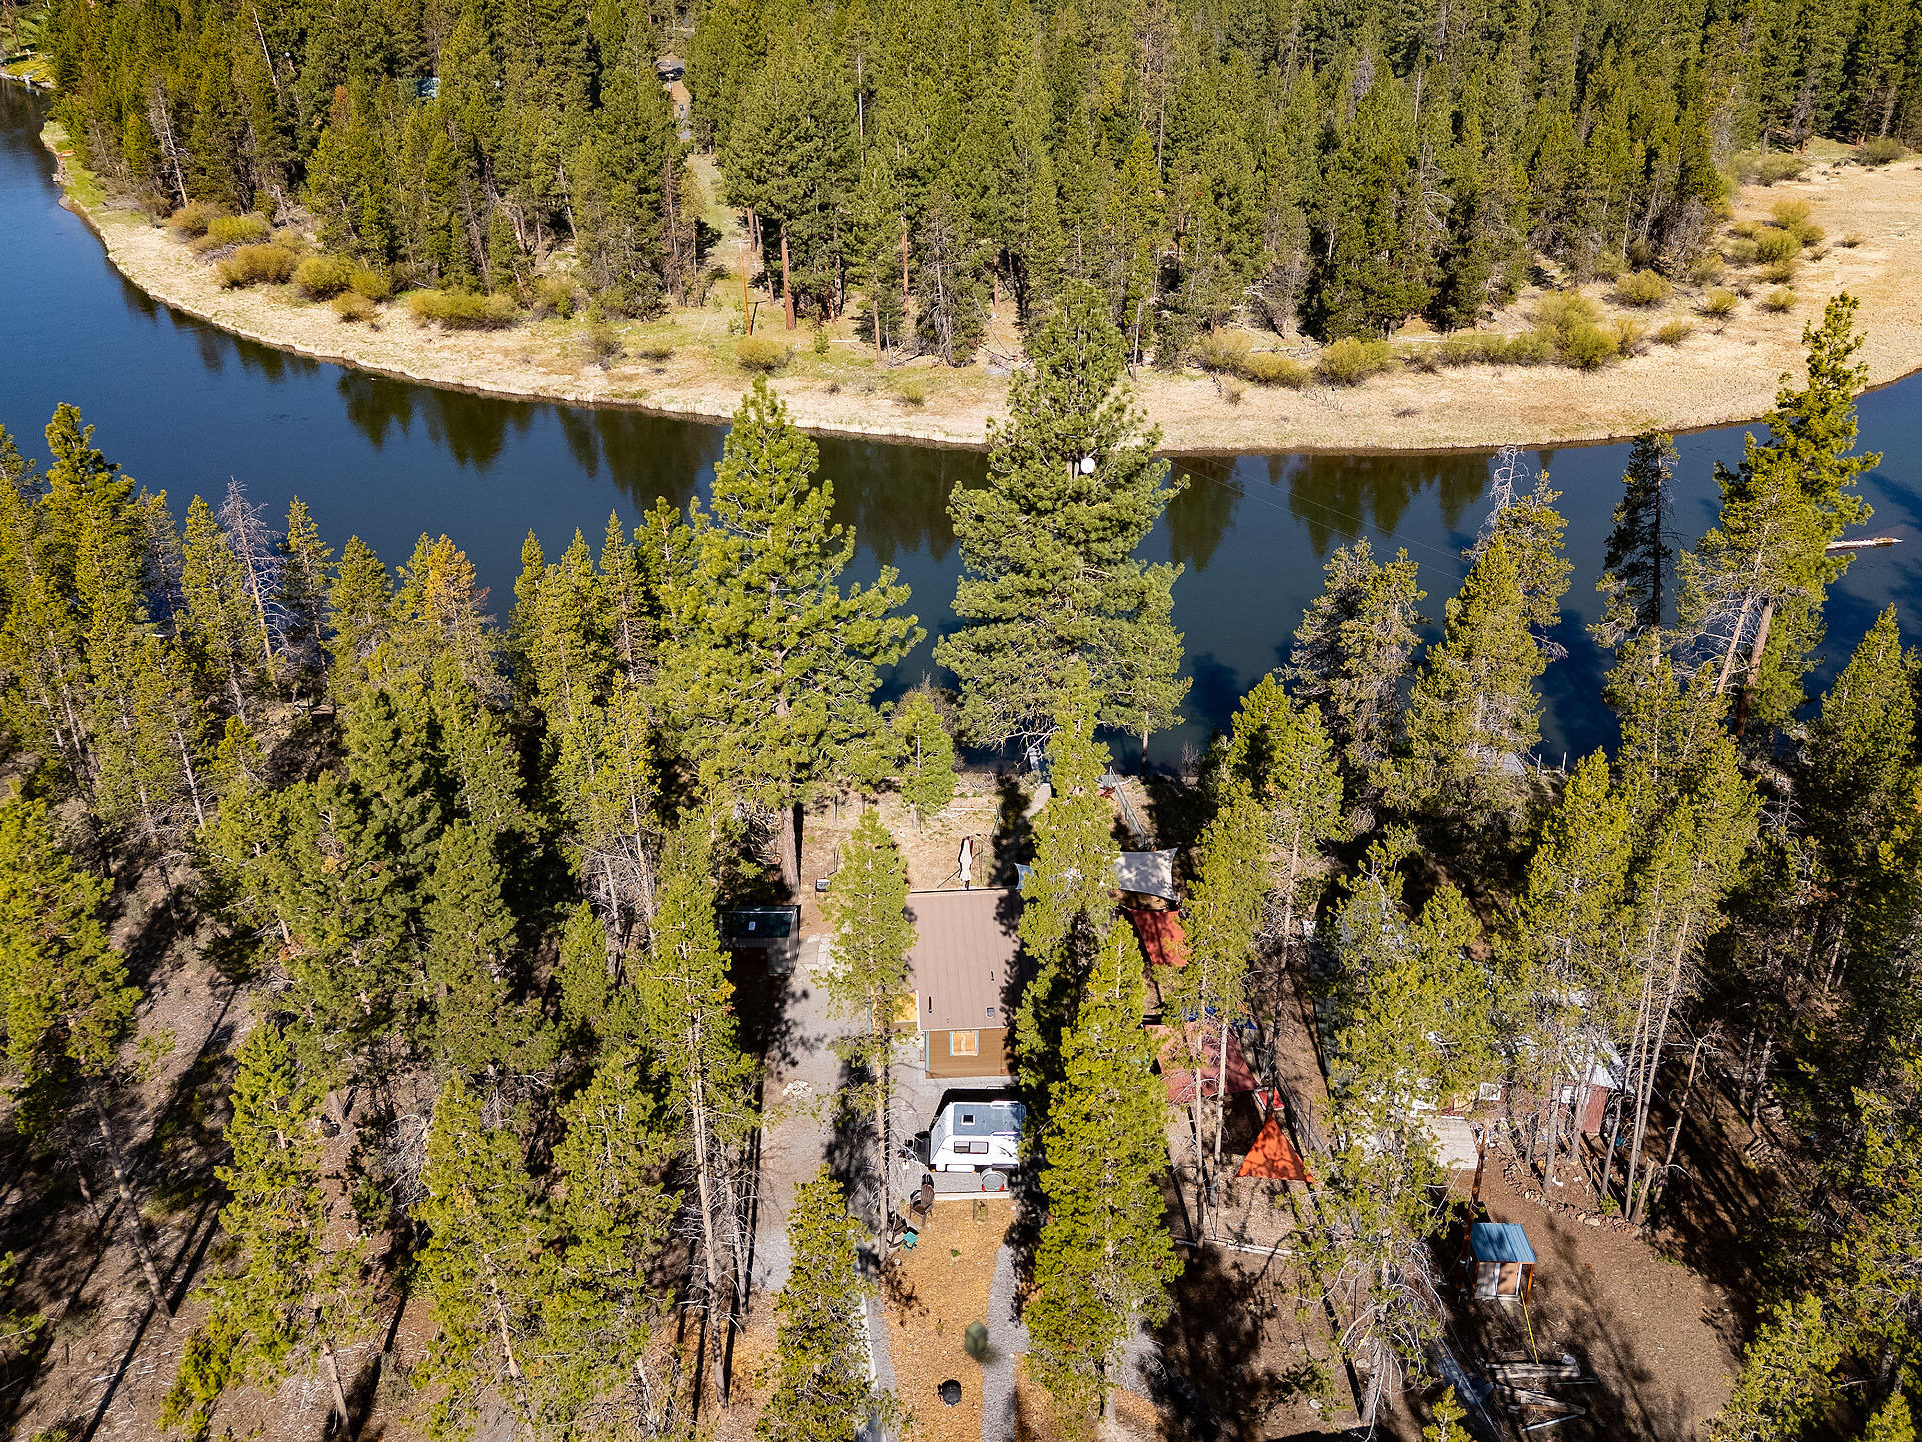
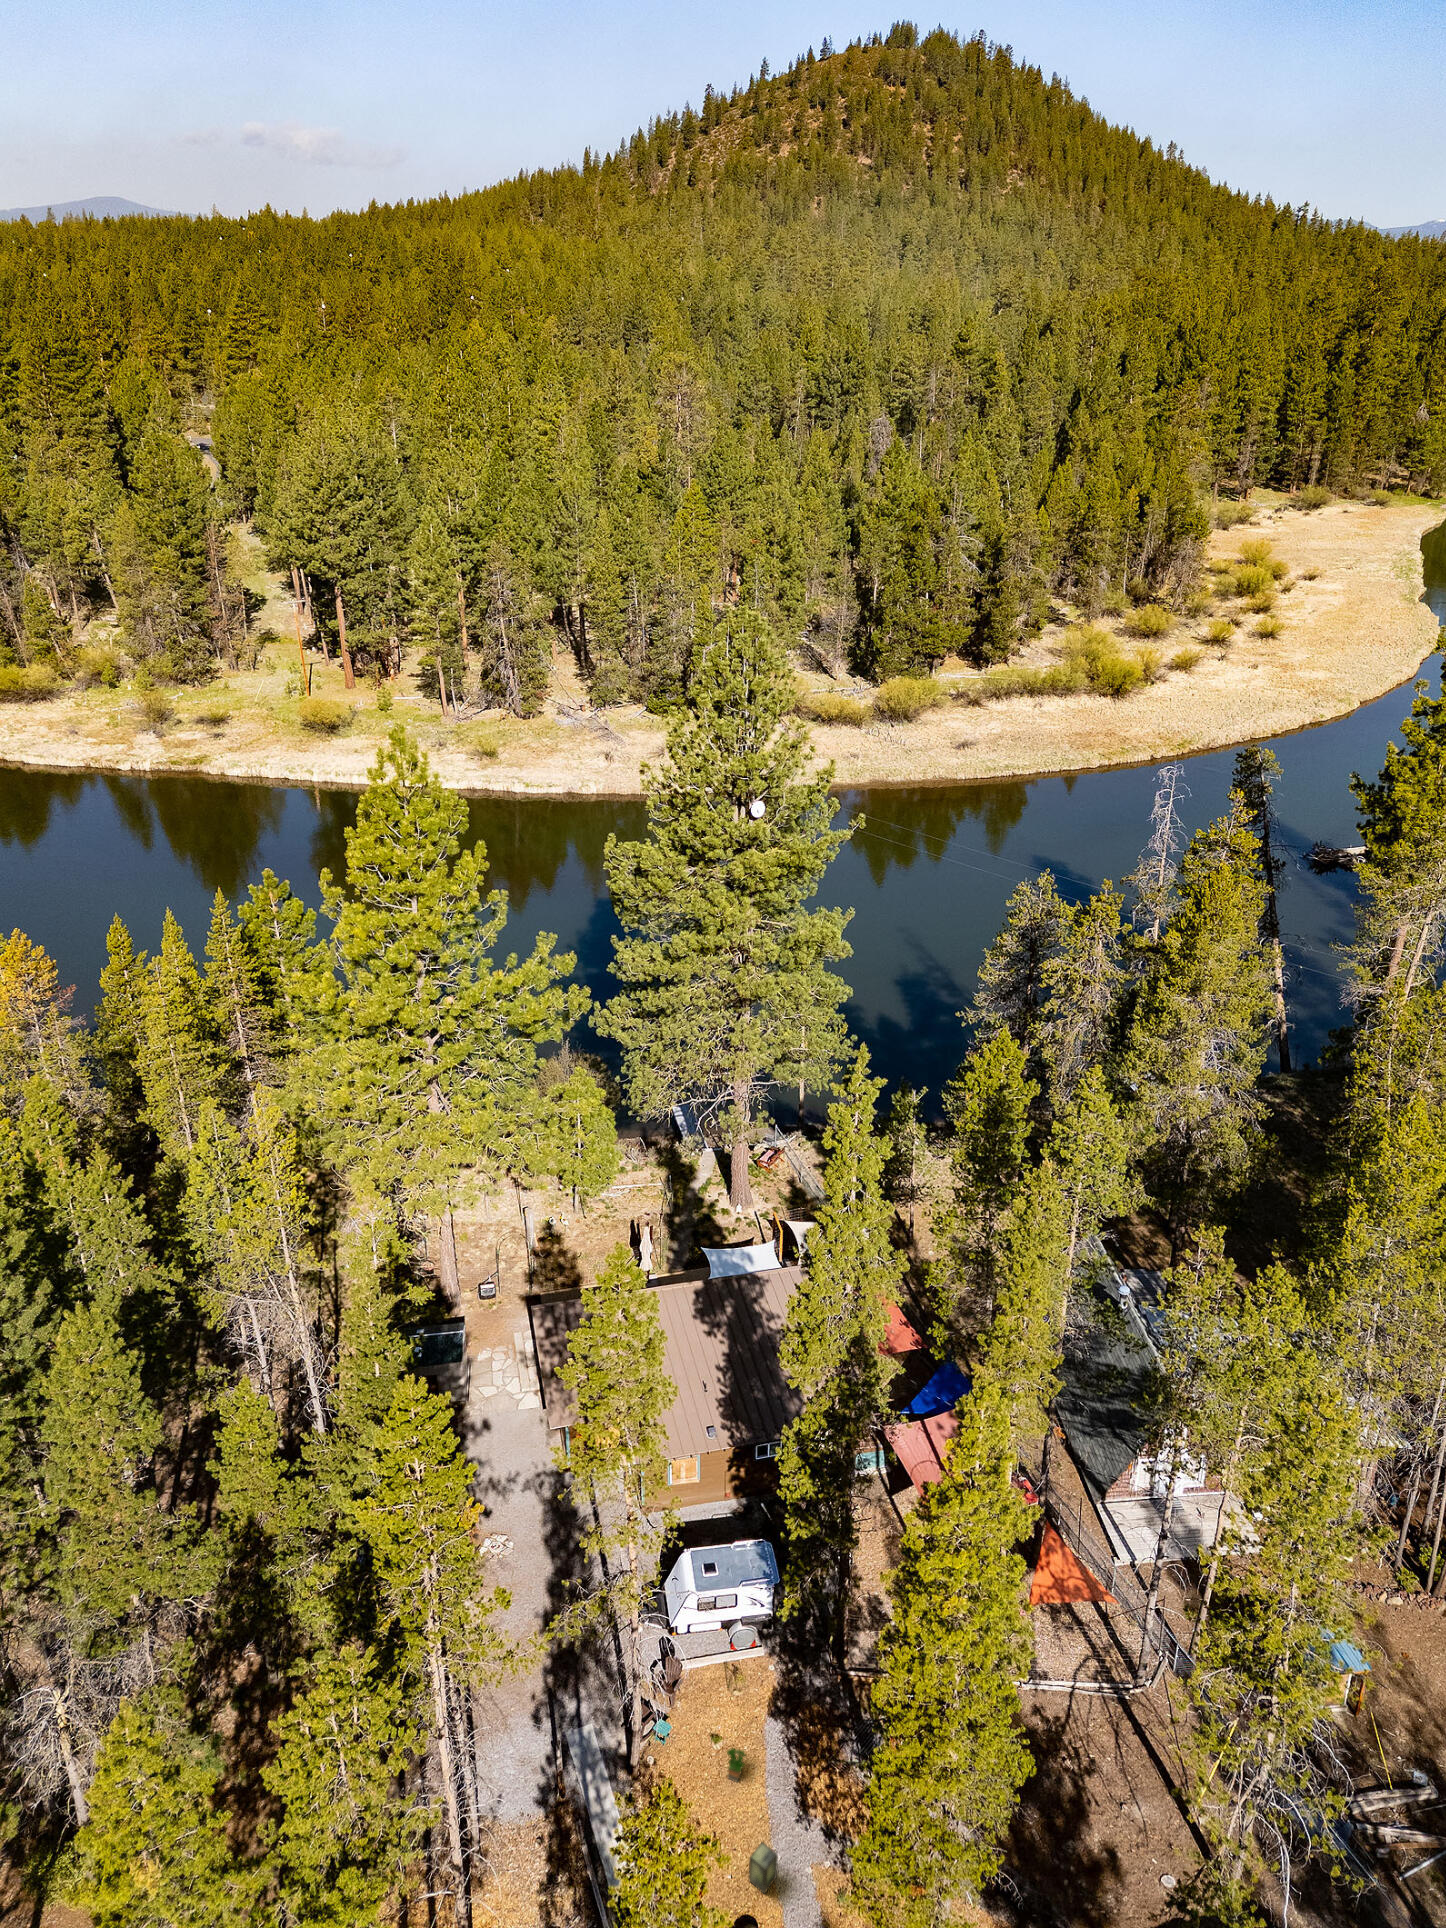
potted tree: none [961,1253,978,1282] -> present [727,1748,745,1782]

